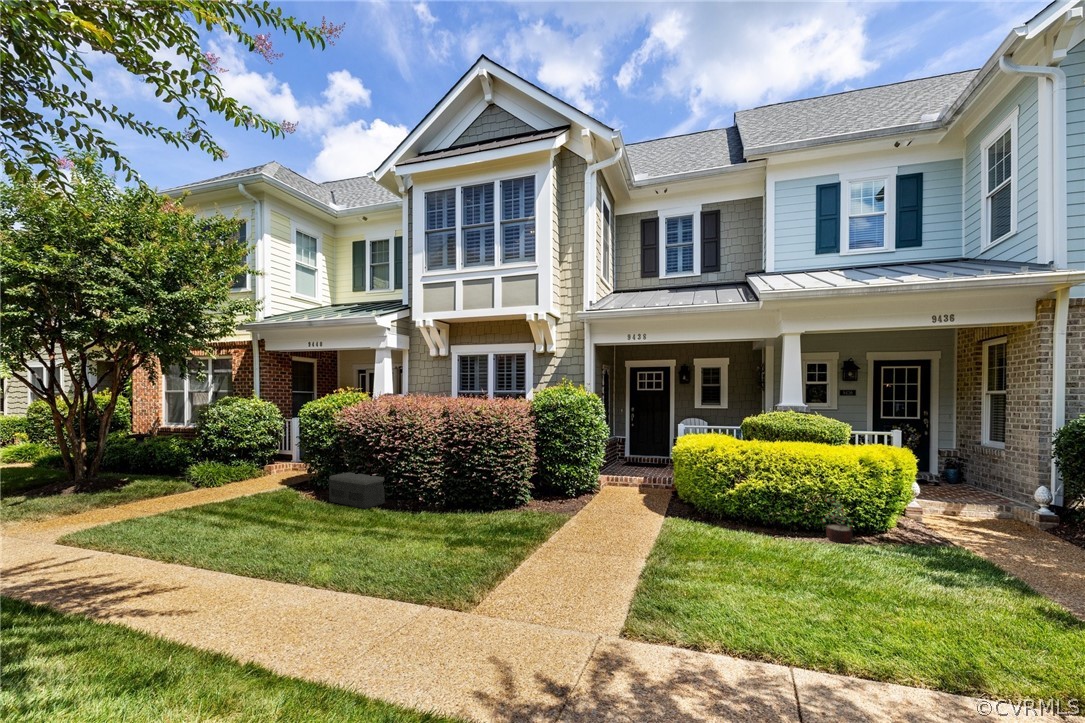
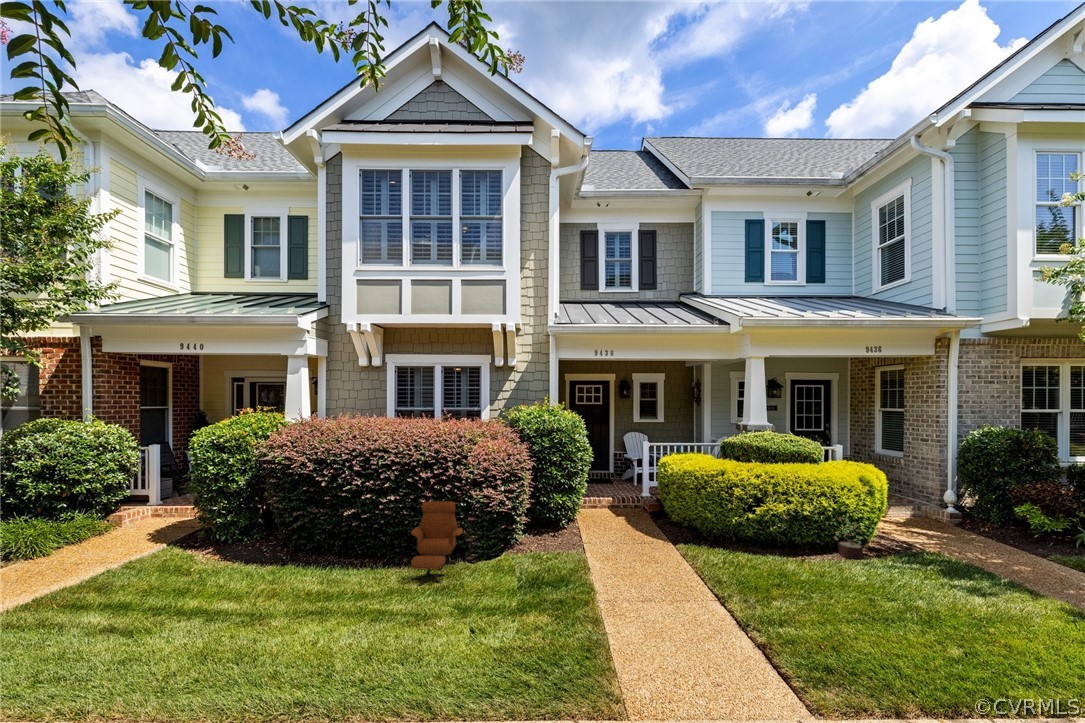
lounge chair: none [412,461,463,523] -> present [411,501,463,586]
storage bench: present [329,472,385,509] -> none [263,522,348,571]

